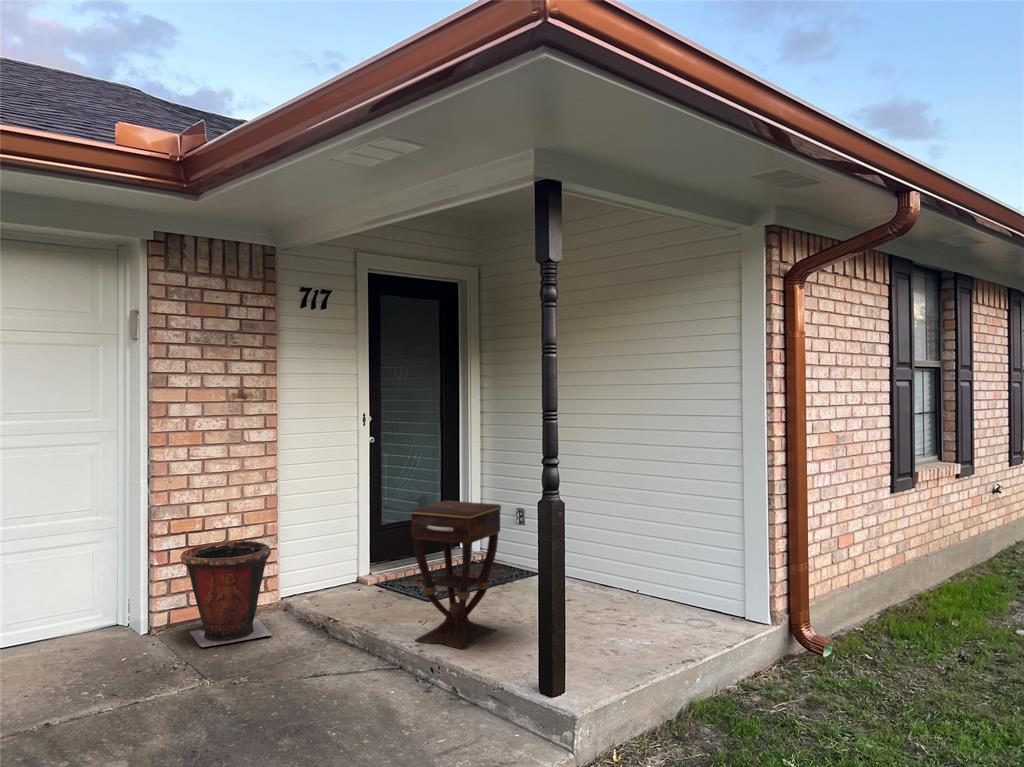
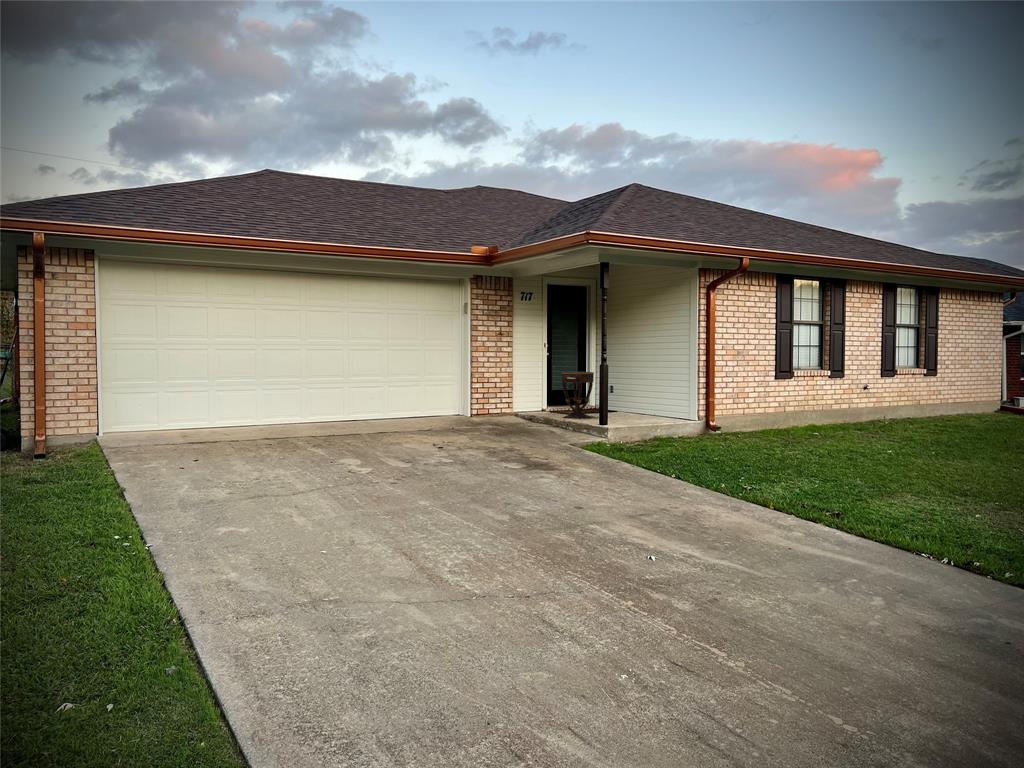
trash can: present [180,541,272,647] -> none [482,386,513,419]

